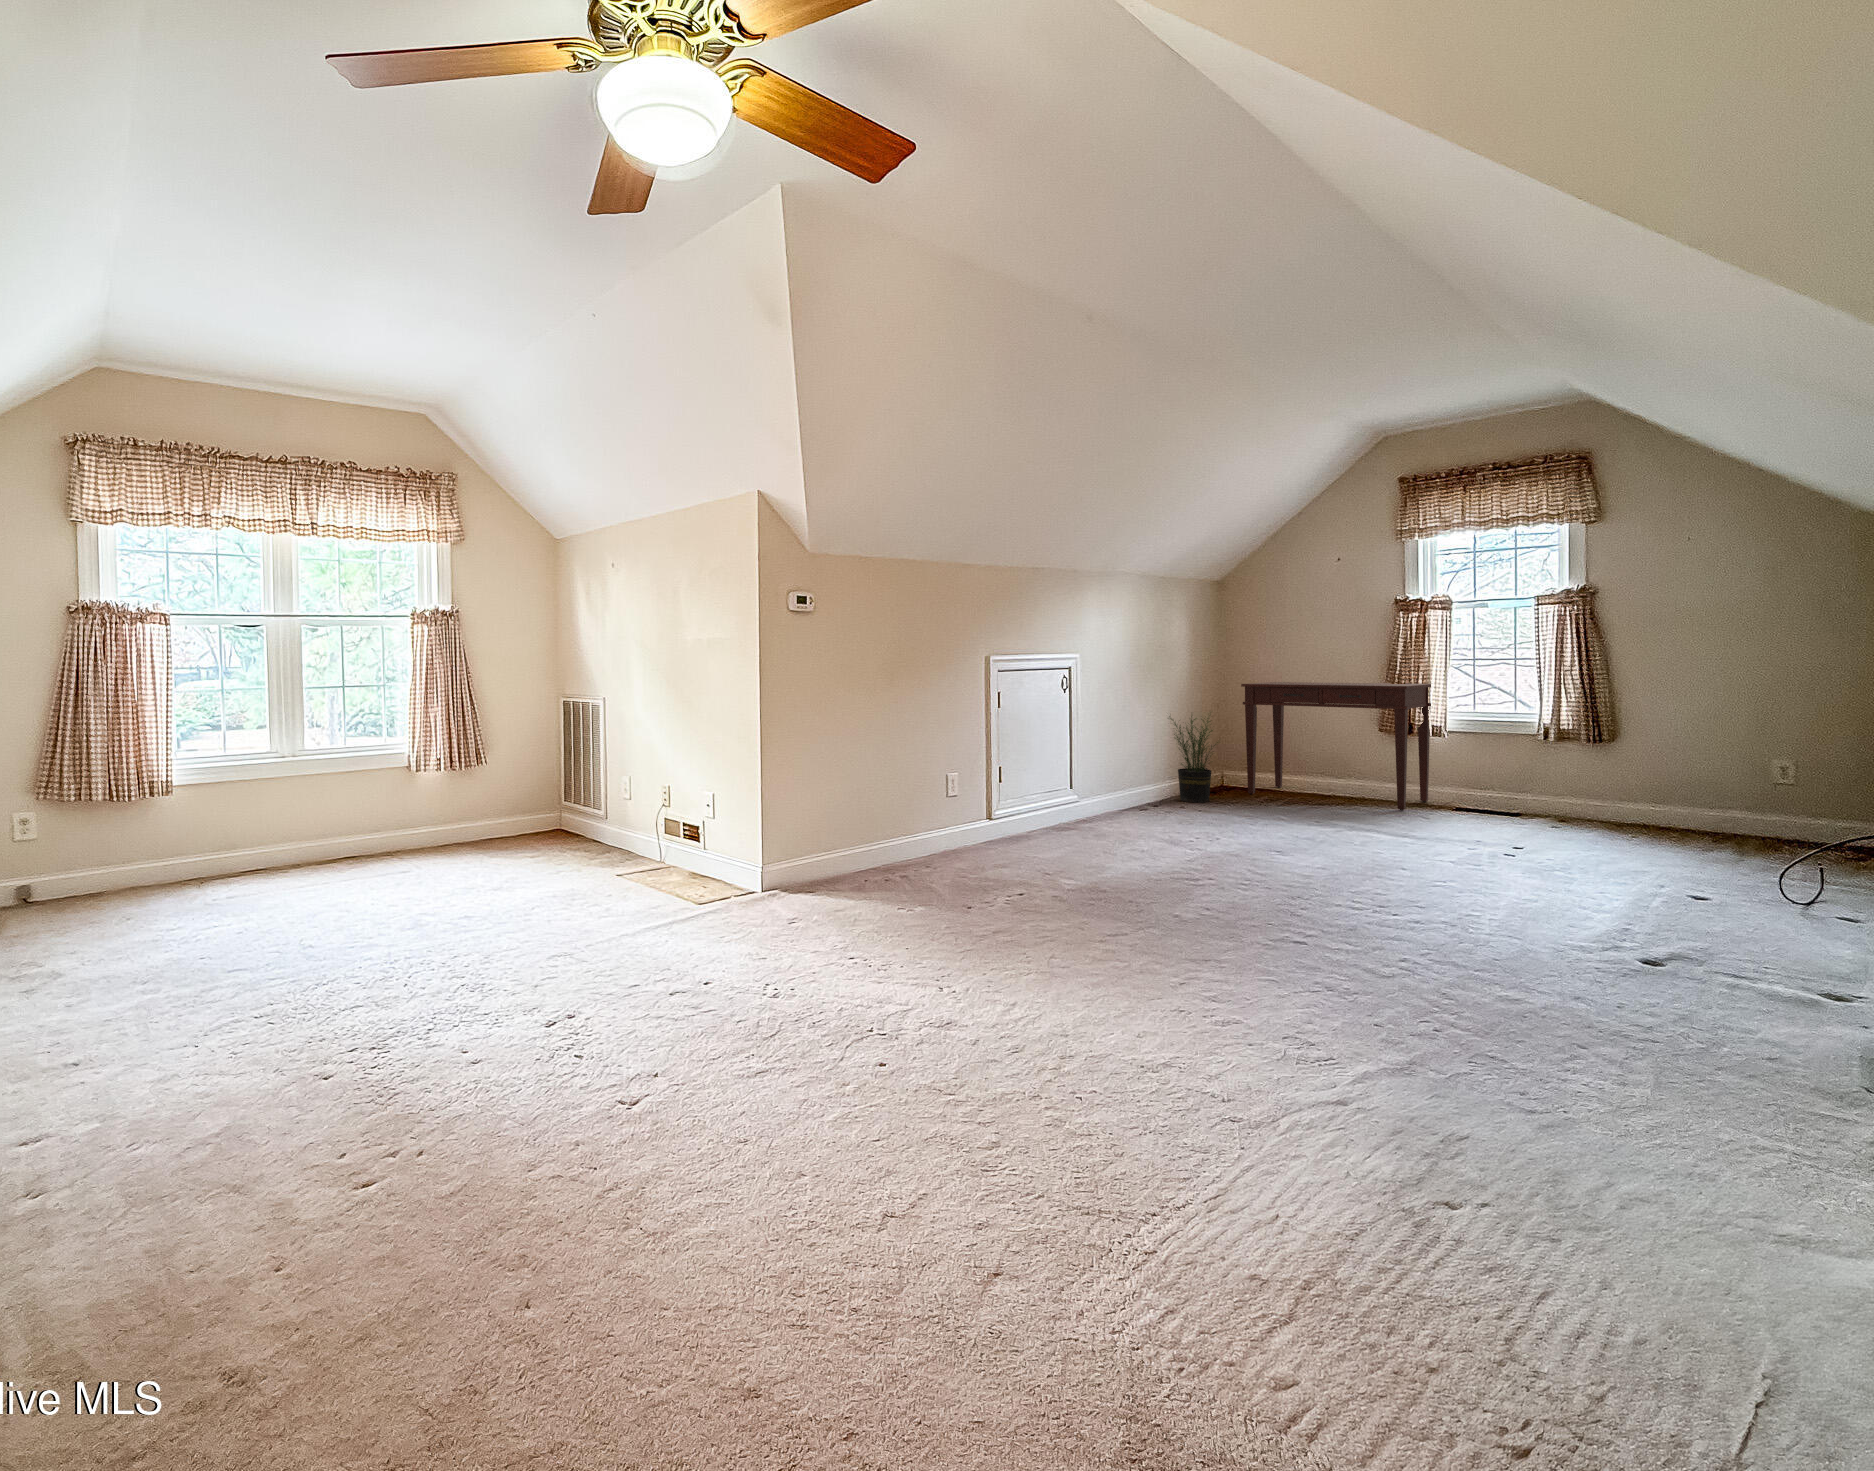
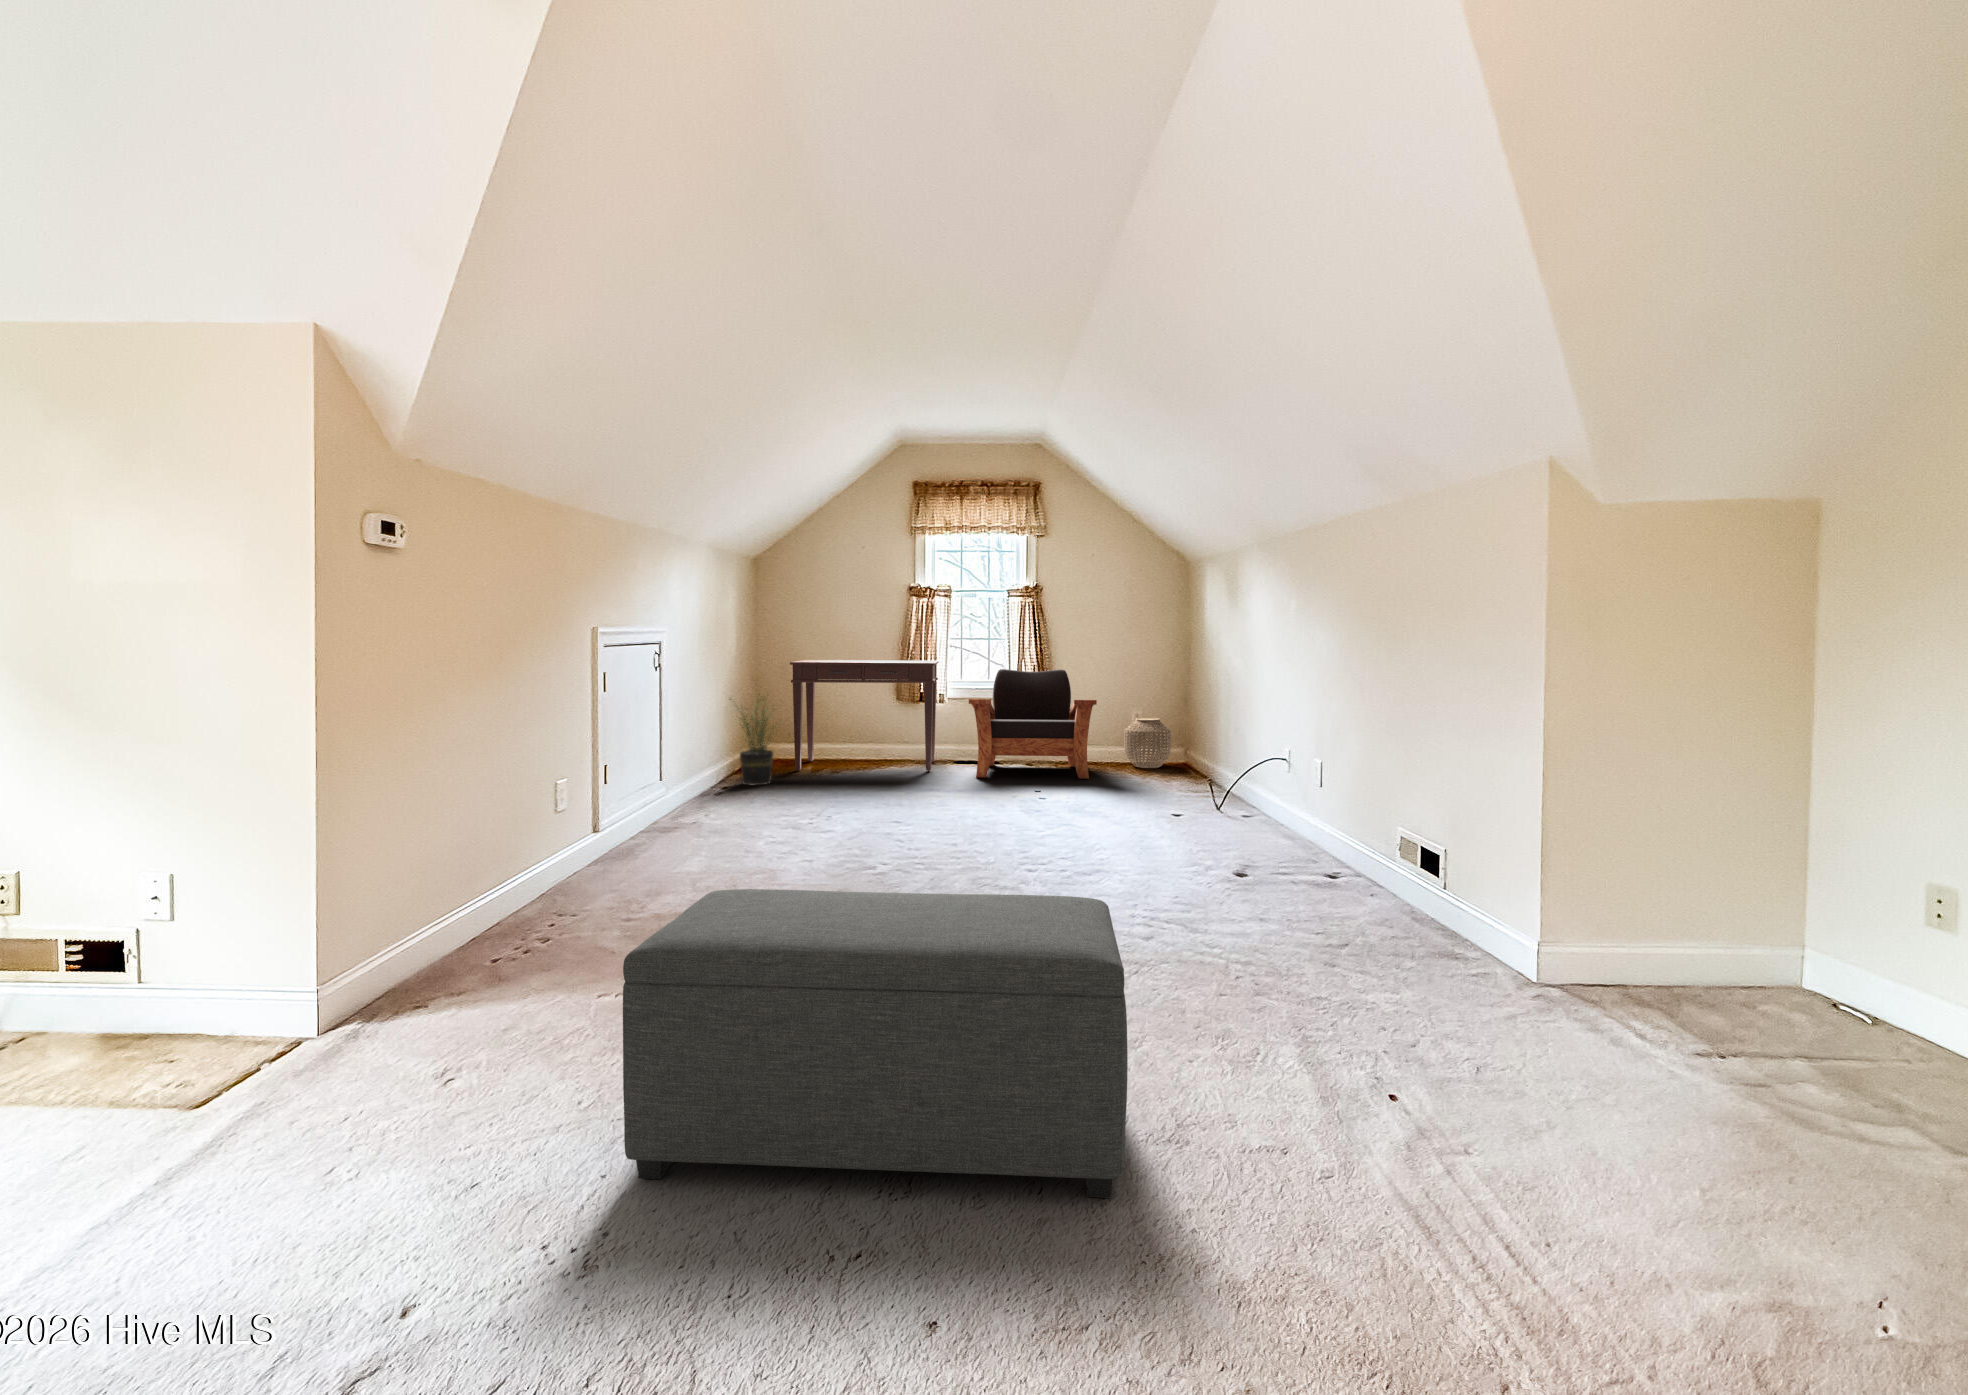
armchair: none [1440,695,1653,844] -> present [969,669,1097,779]
woven basket: none [1733,770,1832,847] -> present [1124,718,1171,768]
ottoman: none [789,840,1127,1115] -> present [623,889,1128,1198]

